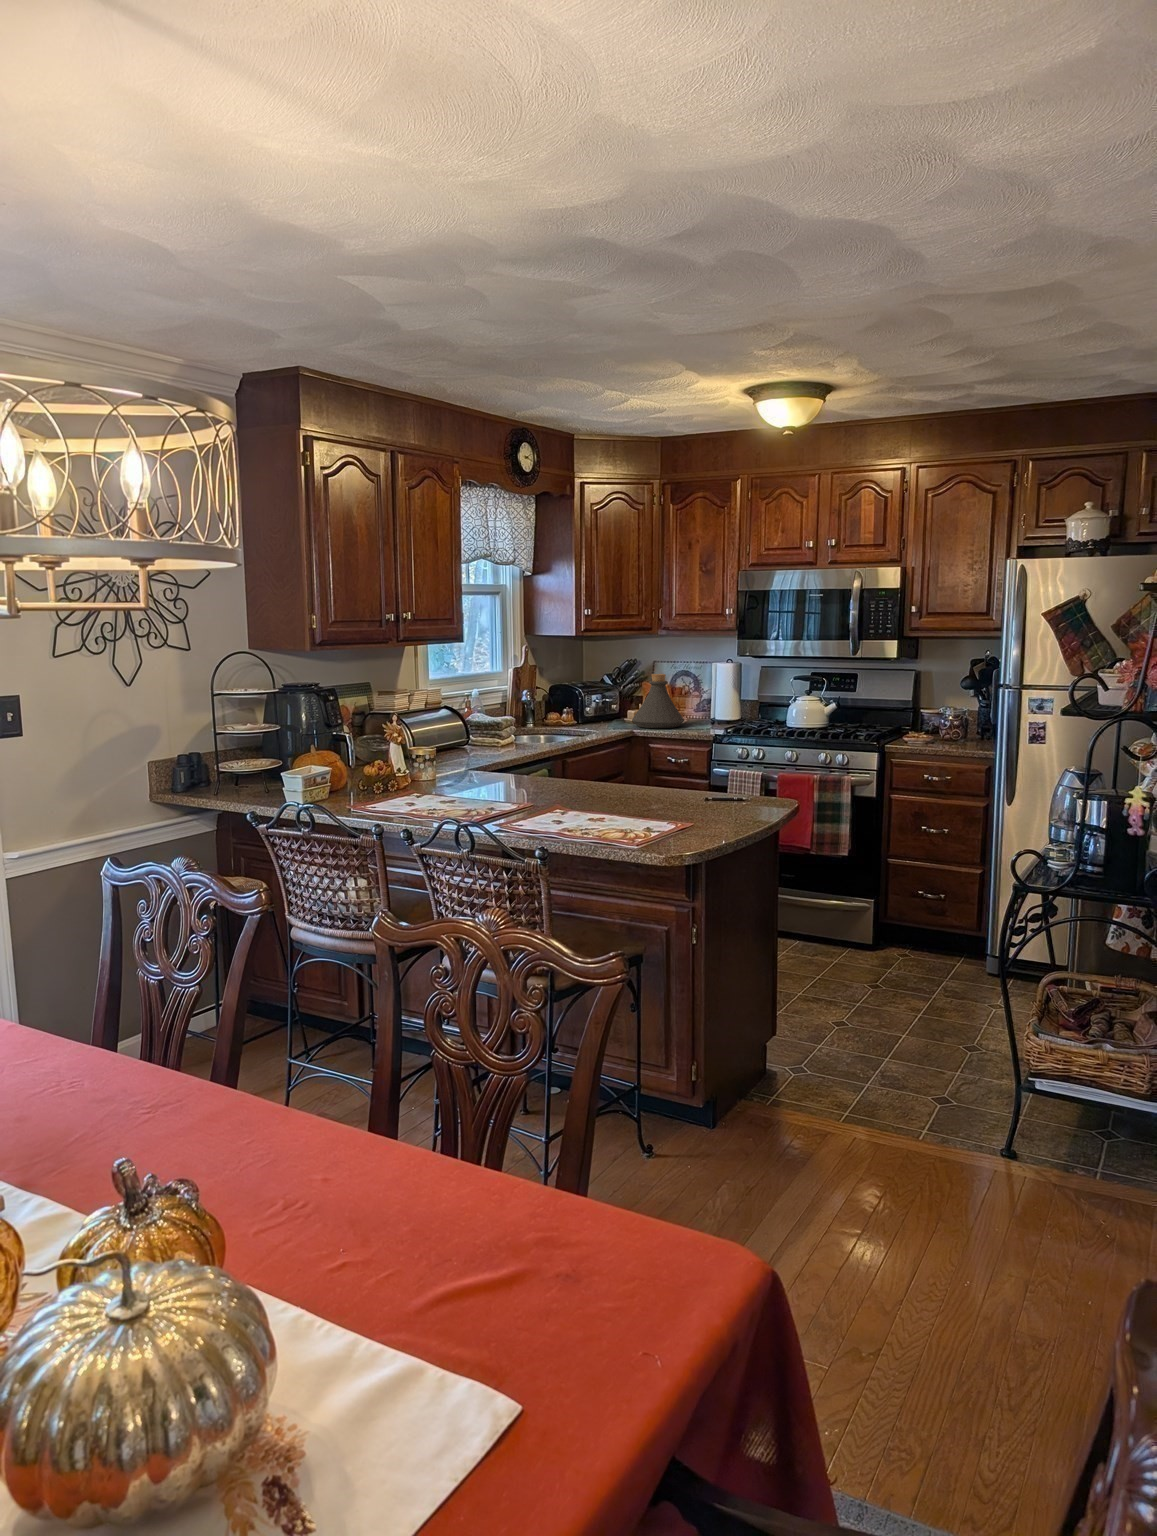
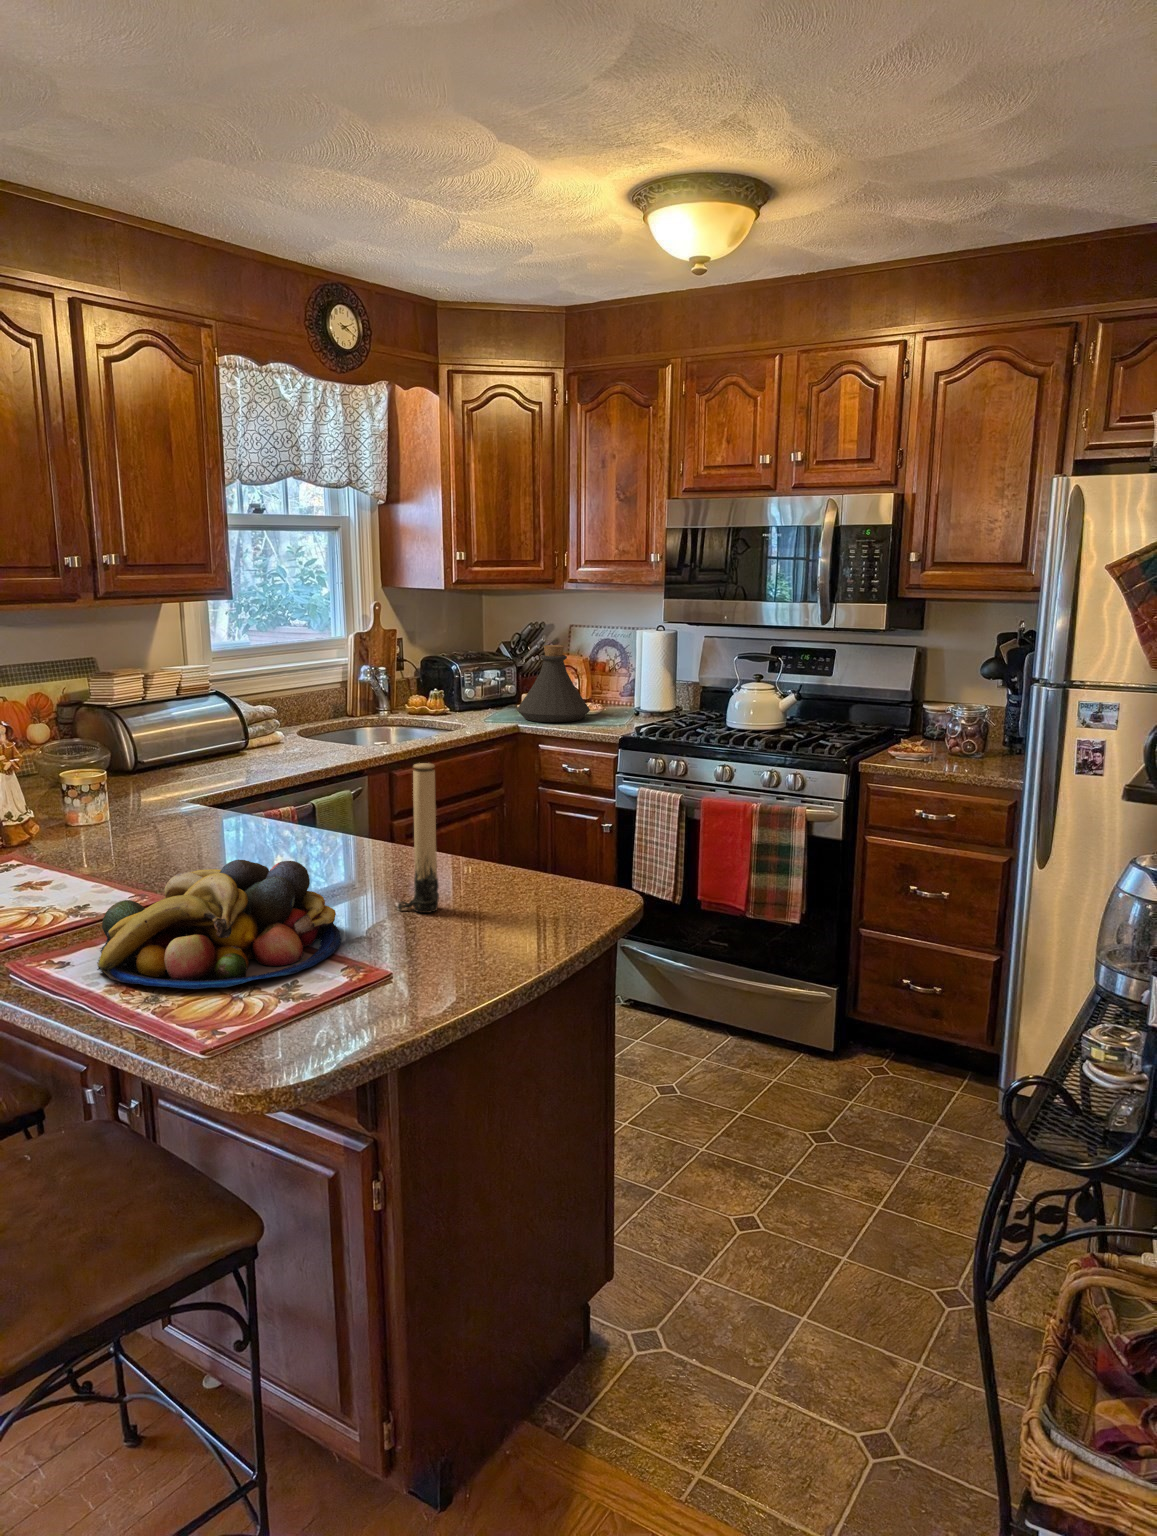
candle: none [666,726,690,809] -> present [397,763,439,913]
fruit bowl: none [527,777,653,833] -> present [97,860,341,989]

